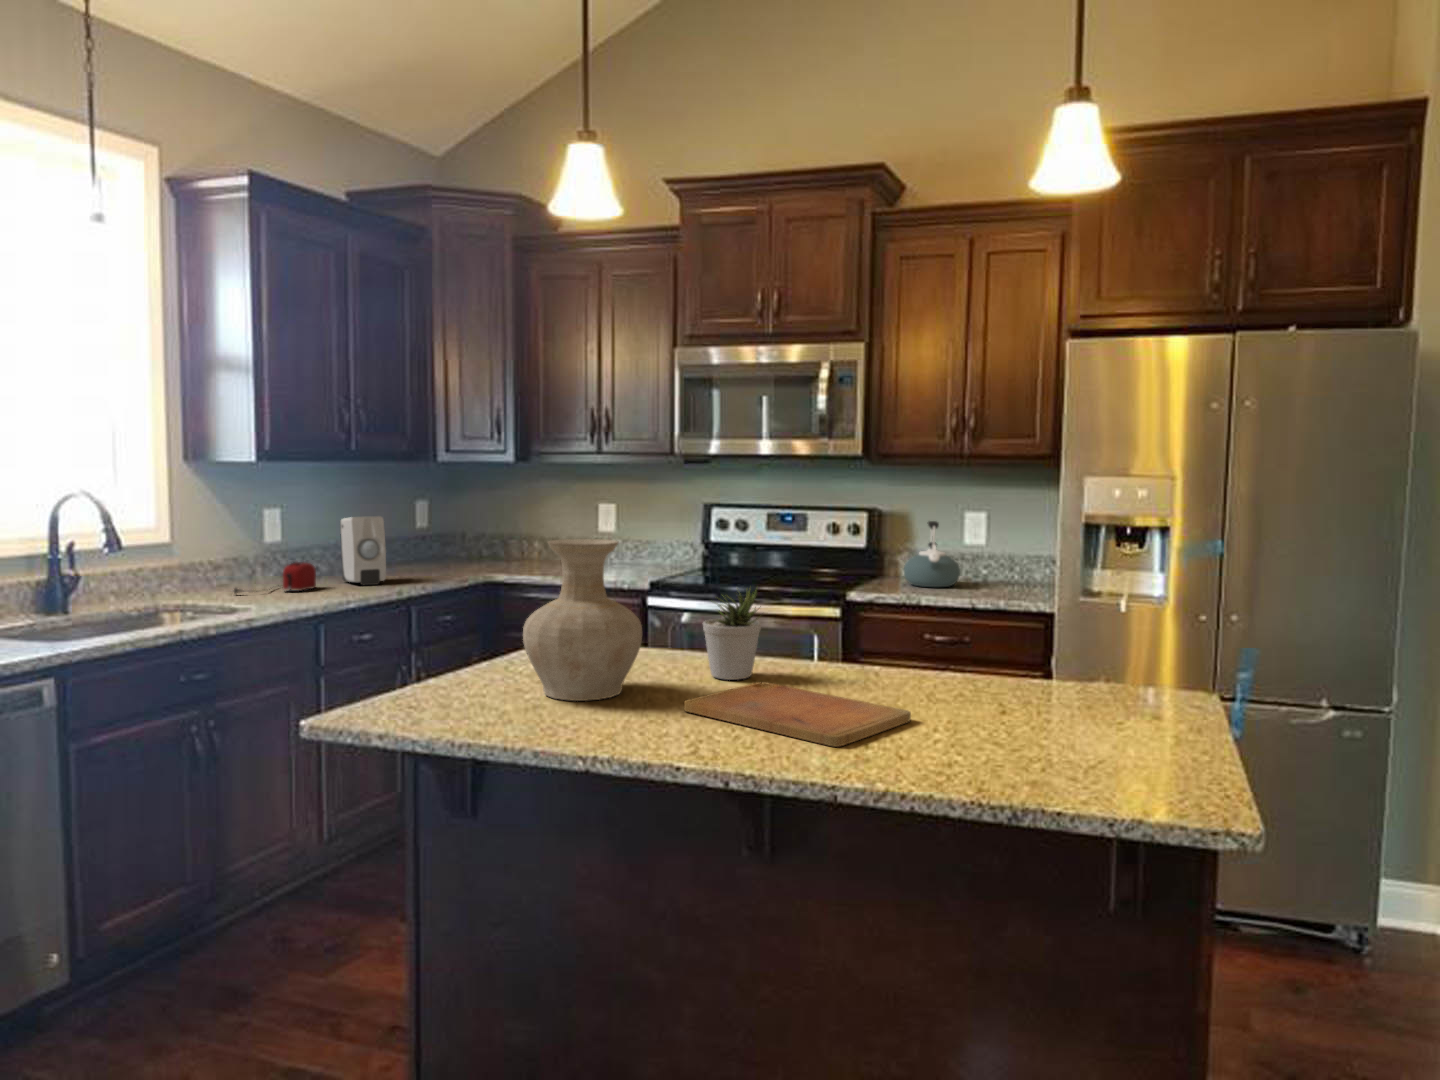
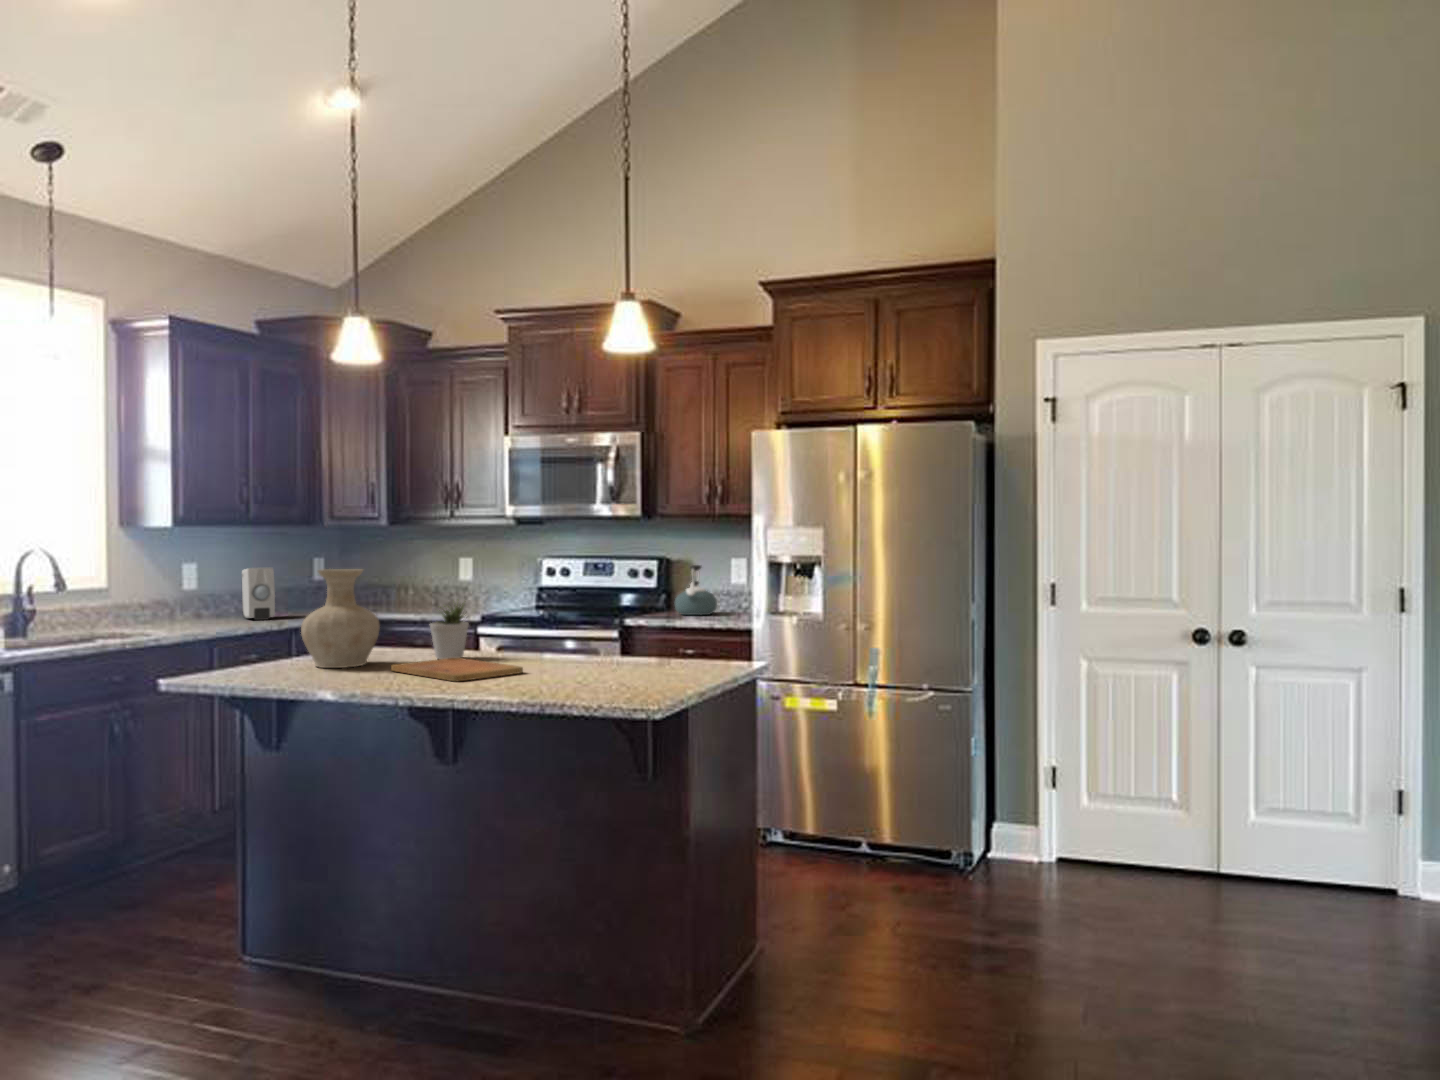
toaster: present [233,562,316,594] -> none [151,602,219,626]

